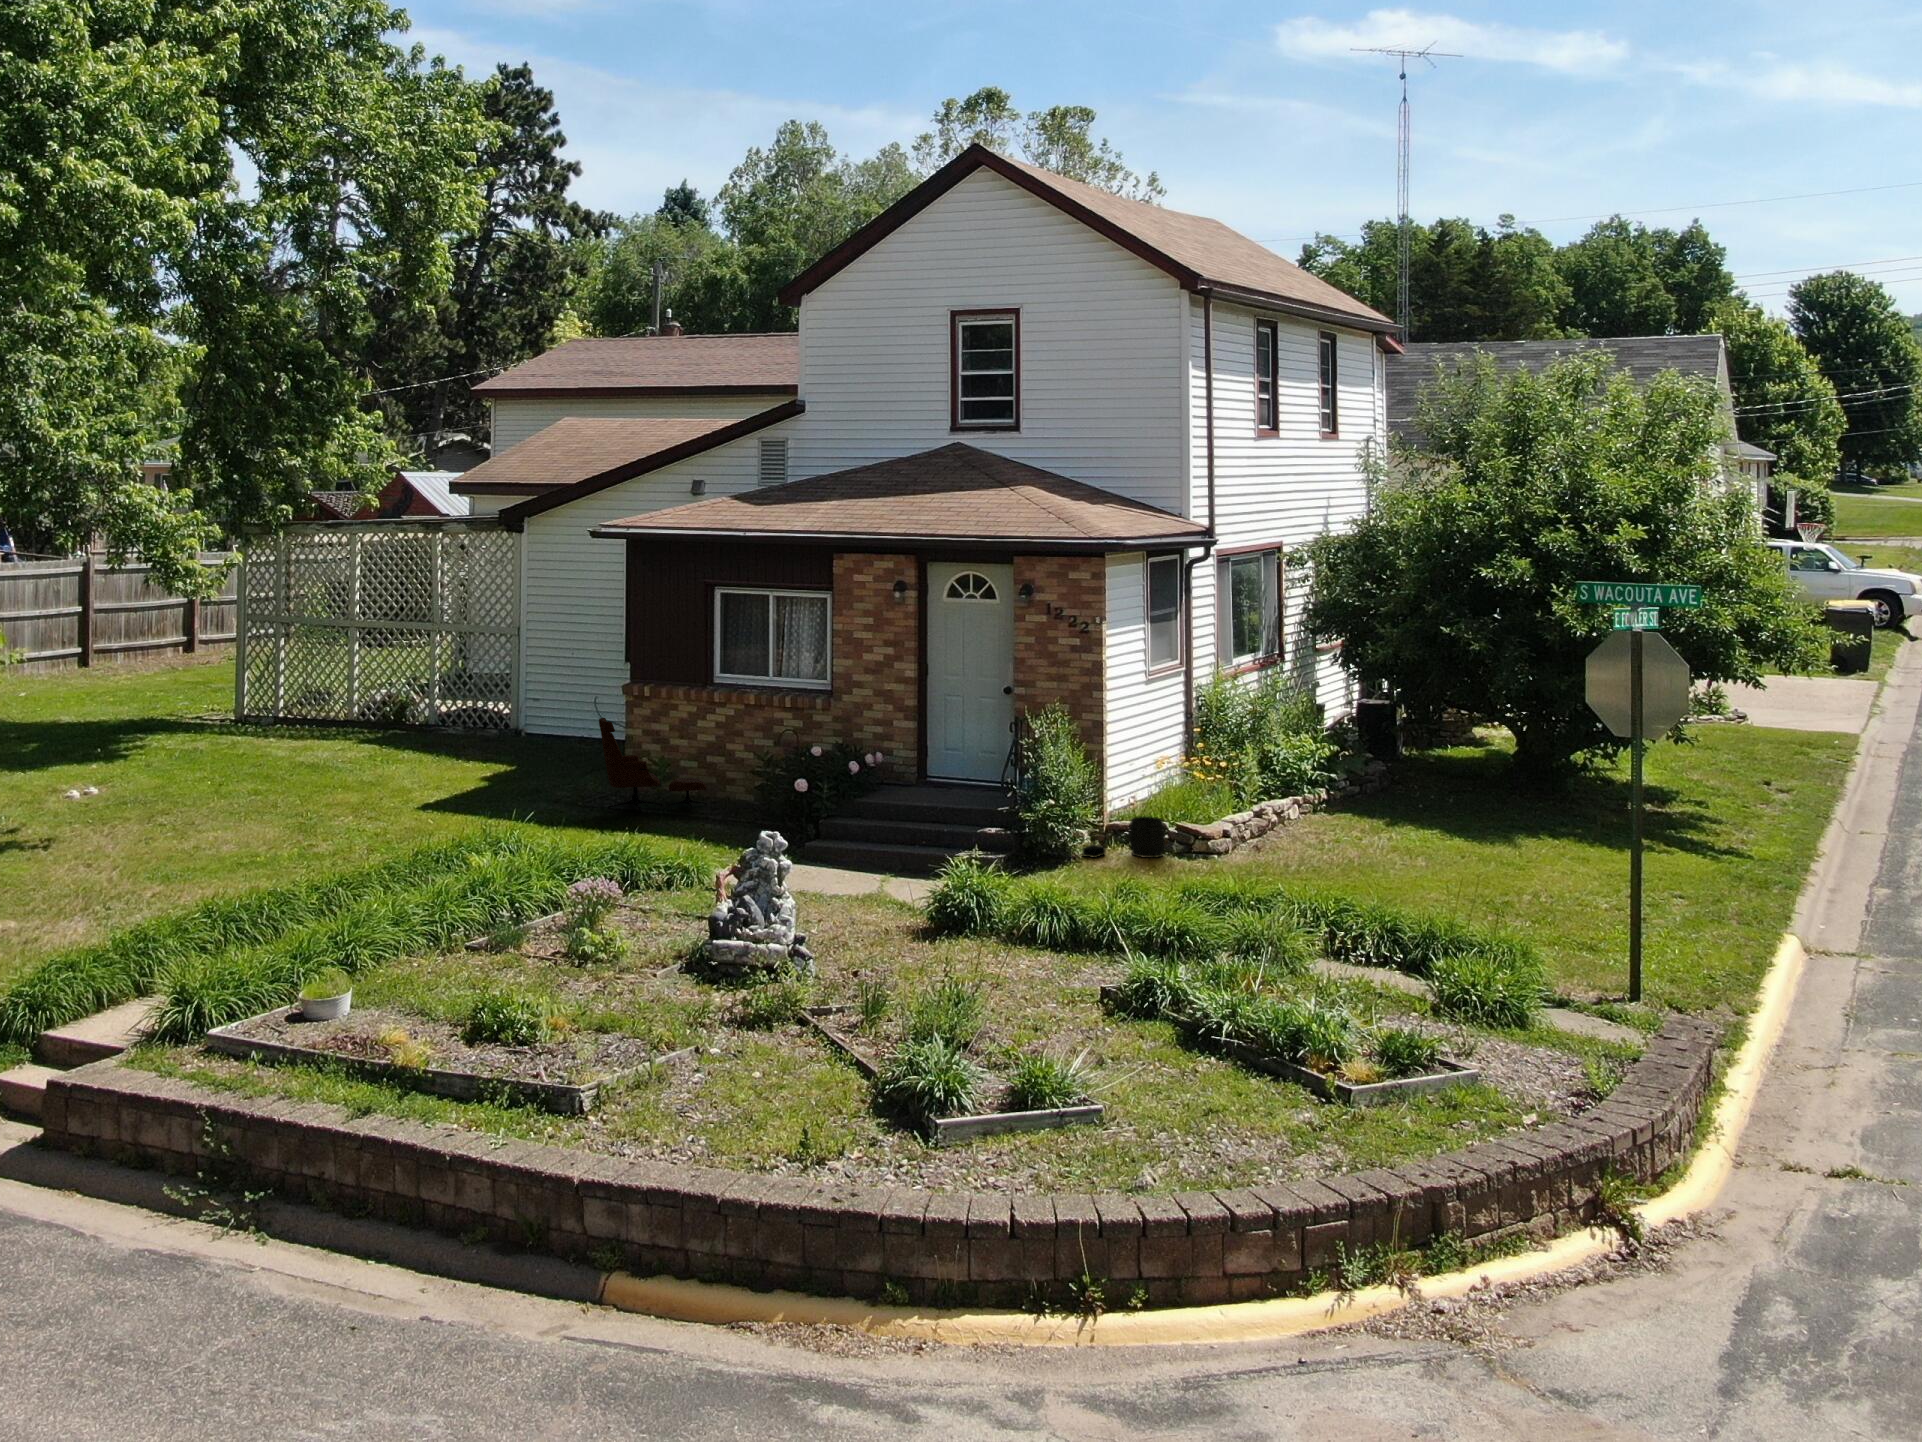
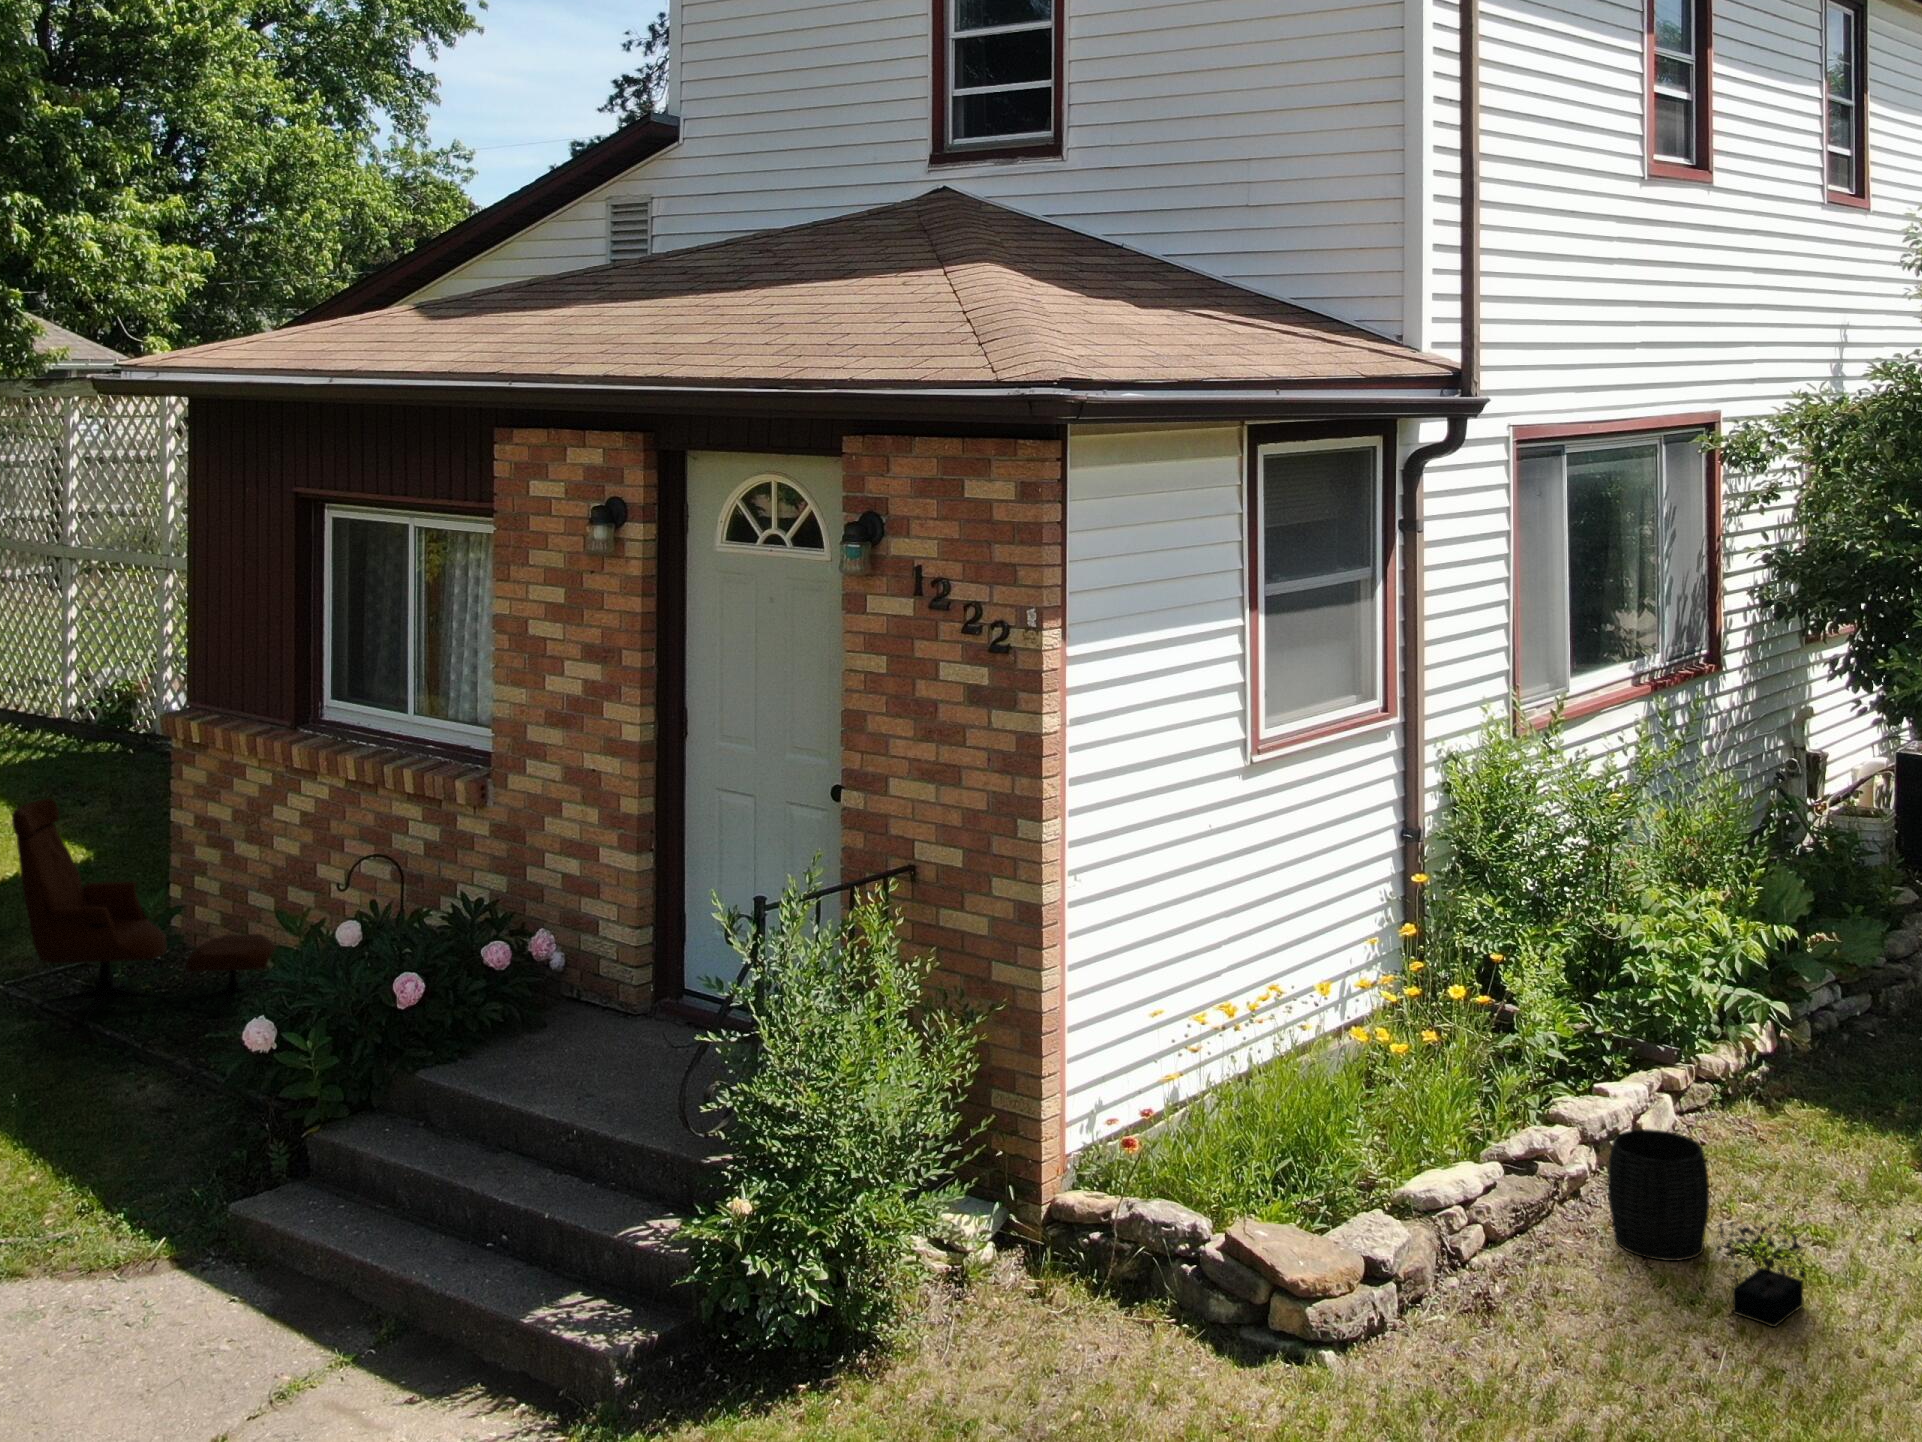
woven basket: present [1129,816,1165,858] -> present [1608,1129,1709,1261]
decorative plant: present [1081,825,1106,858] -> present [1716,1222,1806,1327]

